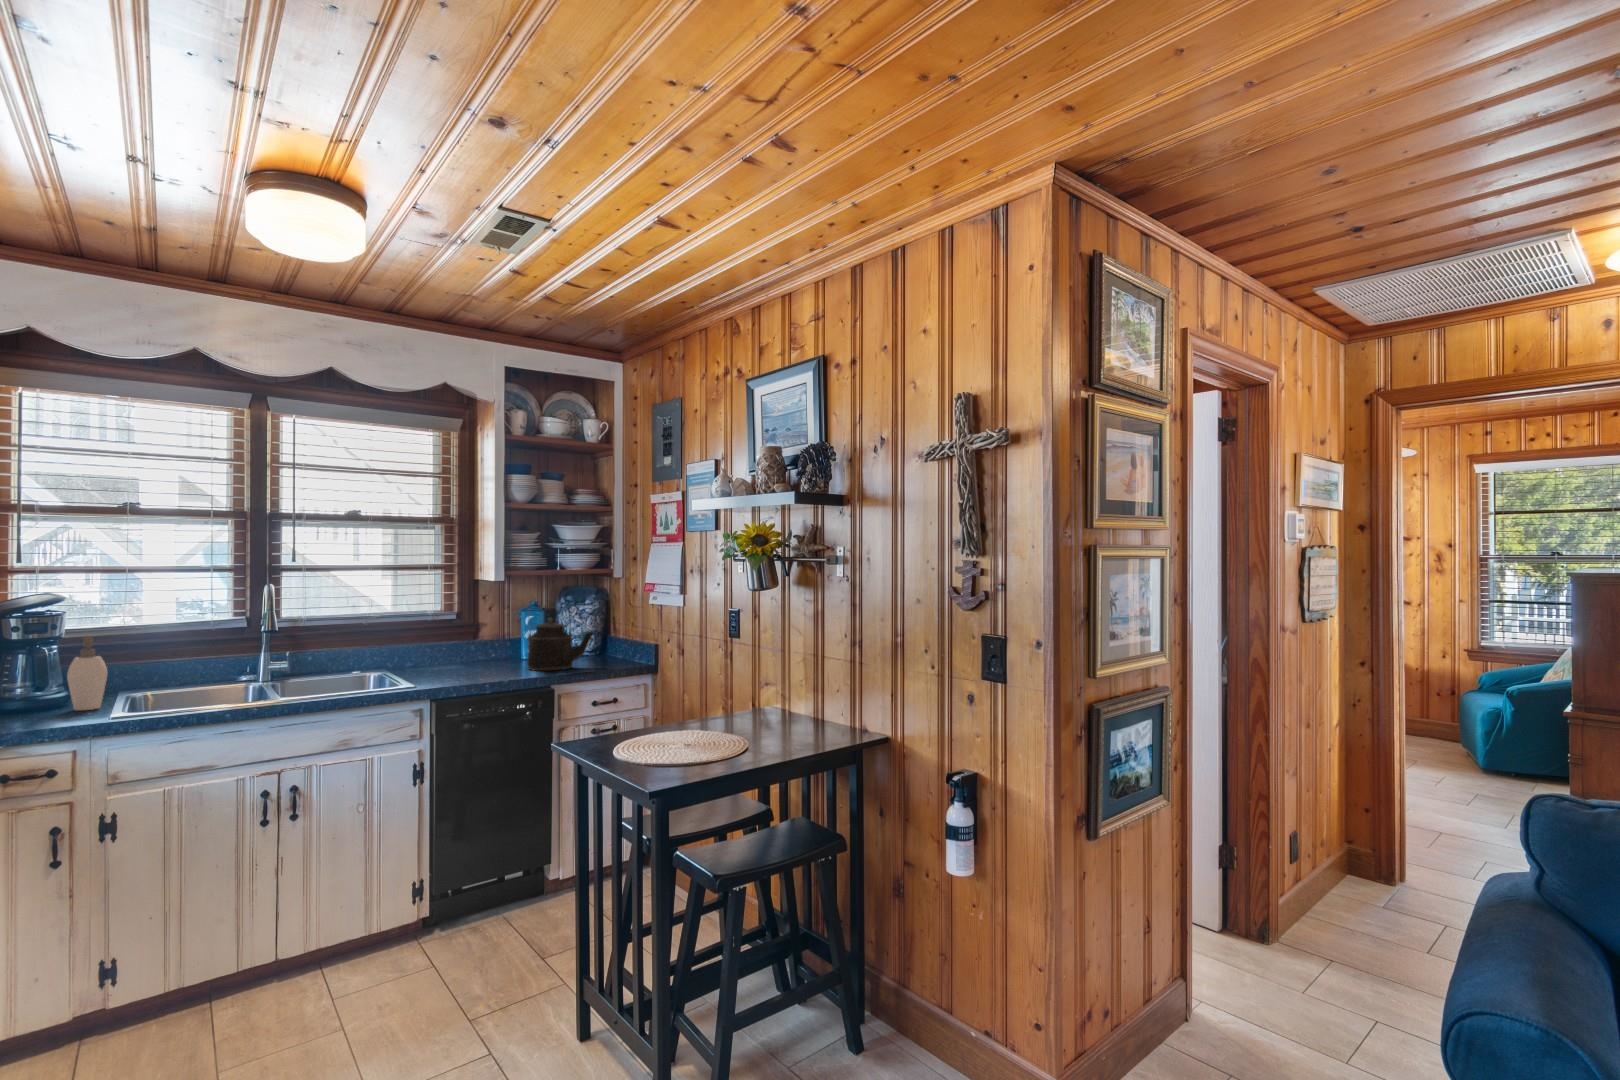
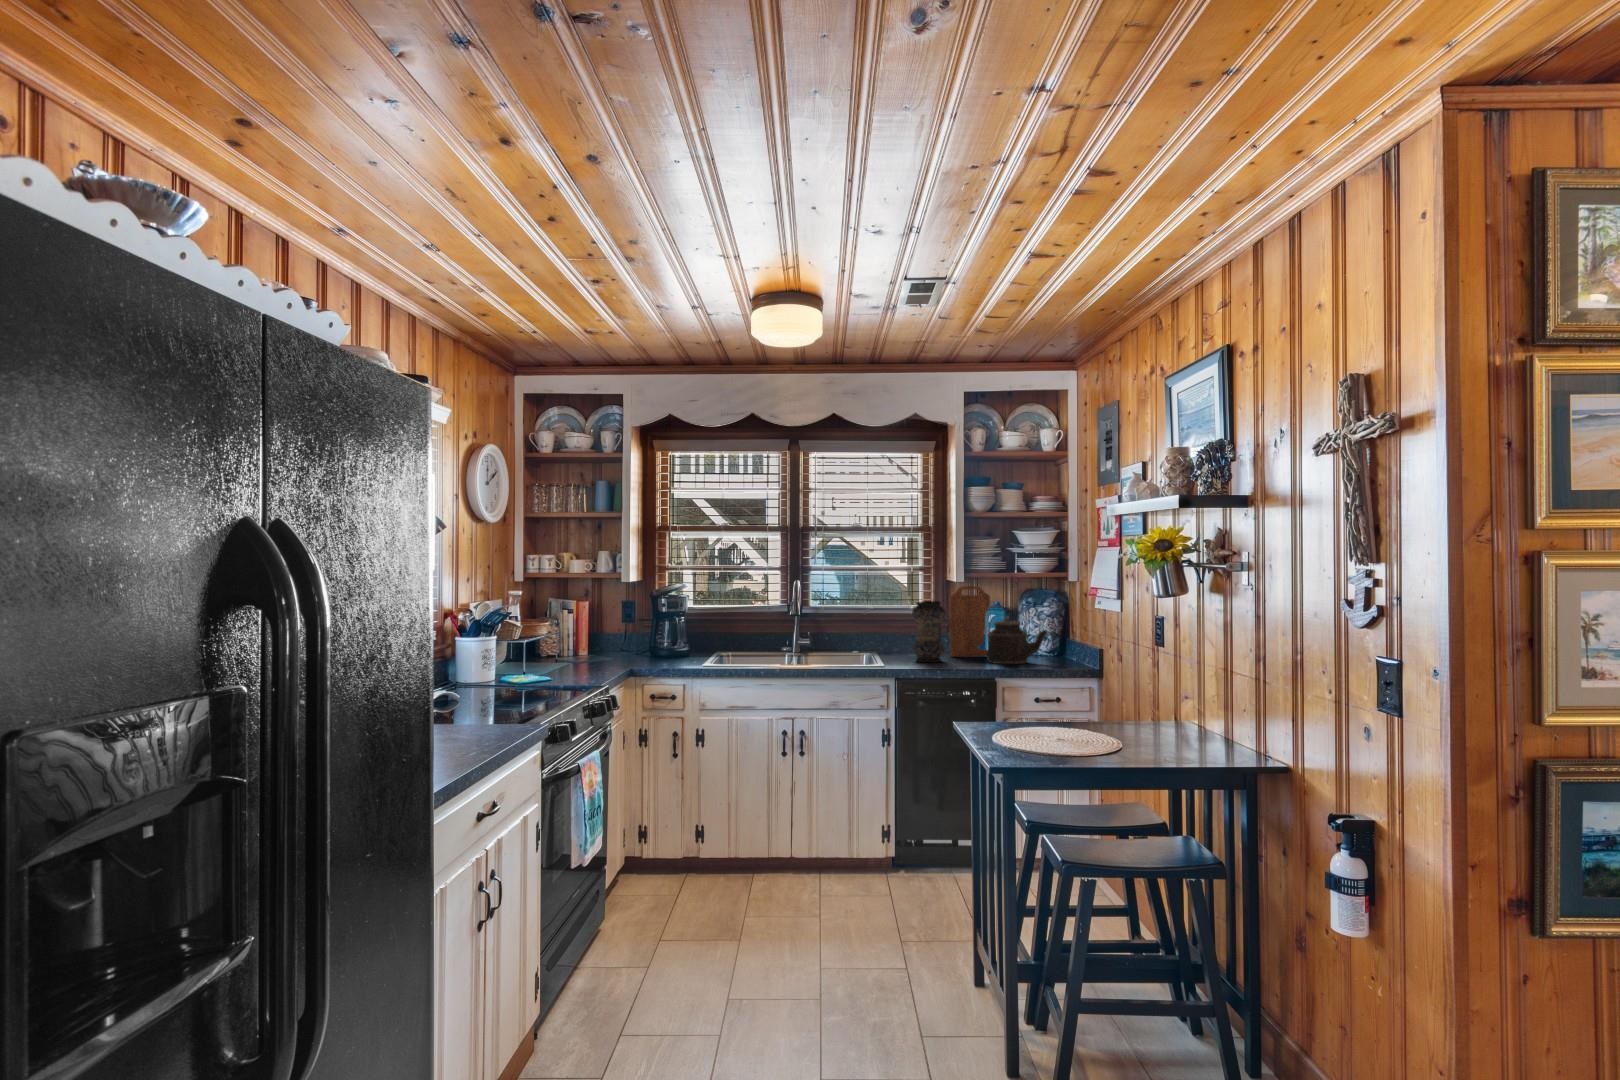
cutting board: none [478,586,524,667] -> present [950,586,990,657]
vase: none [441,604,482,675] -> present [912,601,946,662]
soap dispenser: present [67,636,115,710] -> none [650,617,679,669]

